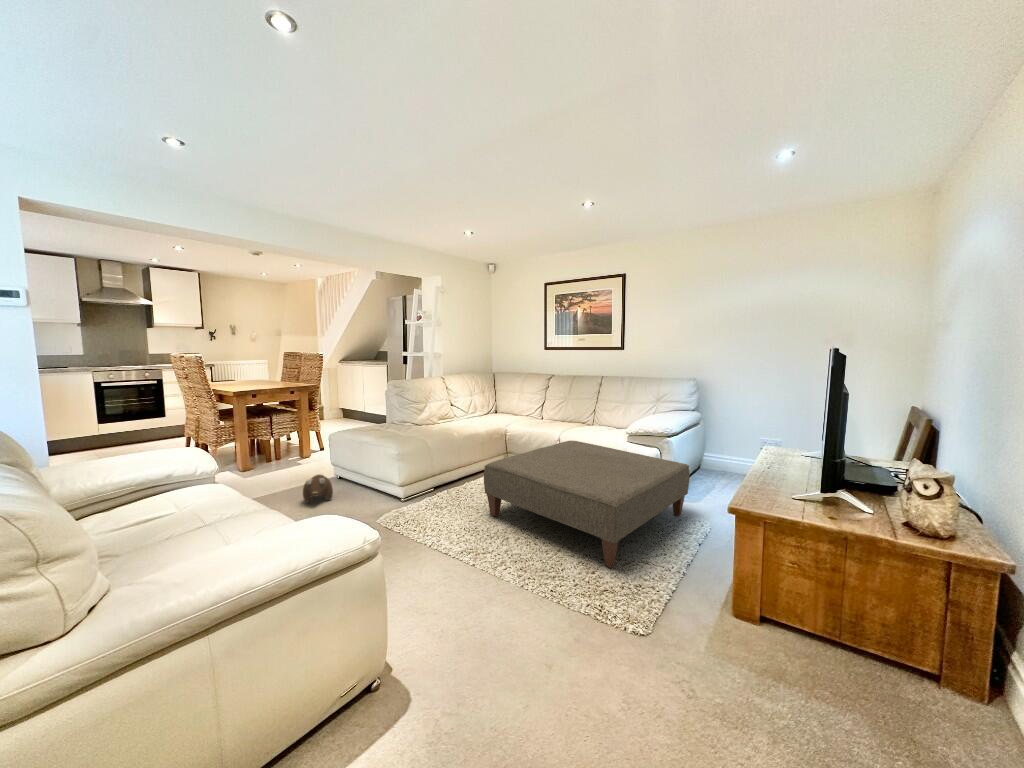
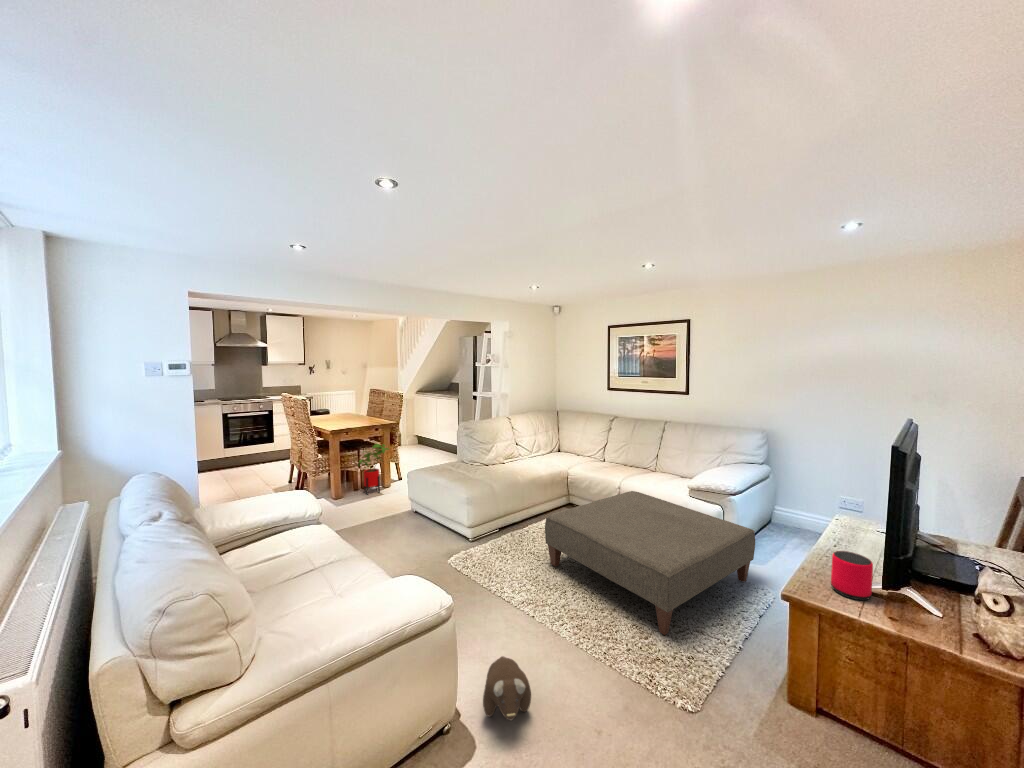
house plant: none [270,407,309,464] -> present [358,444,389,494]
speaker: none [772,462,812,506] -> present [831,551,873,600]
plush toy: present [303,475,333,502] -> present [483,656,531,720]

